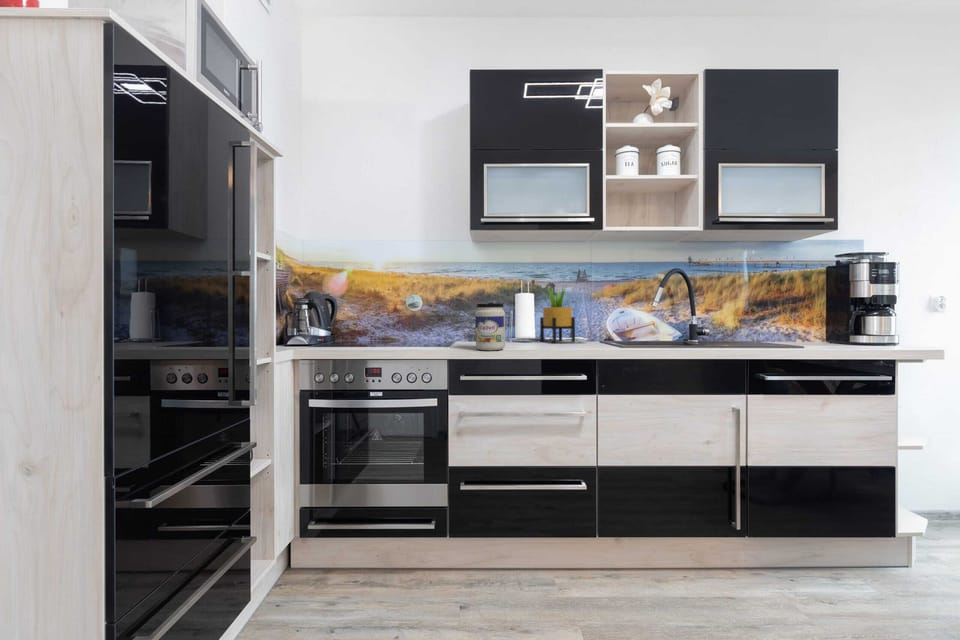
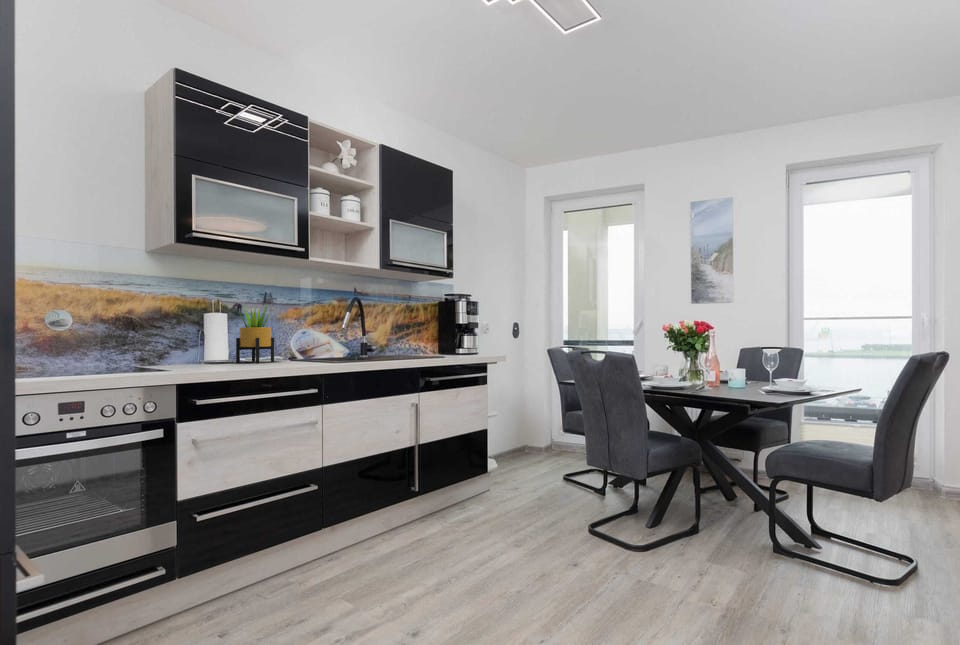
jar: present [475,304,505,350] -> none [197,321,232,371]

